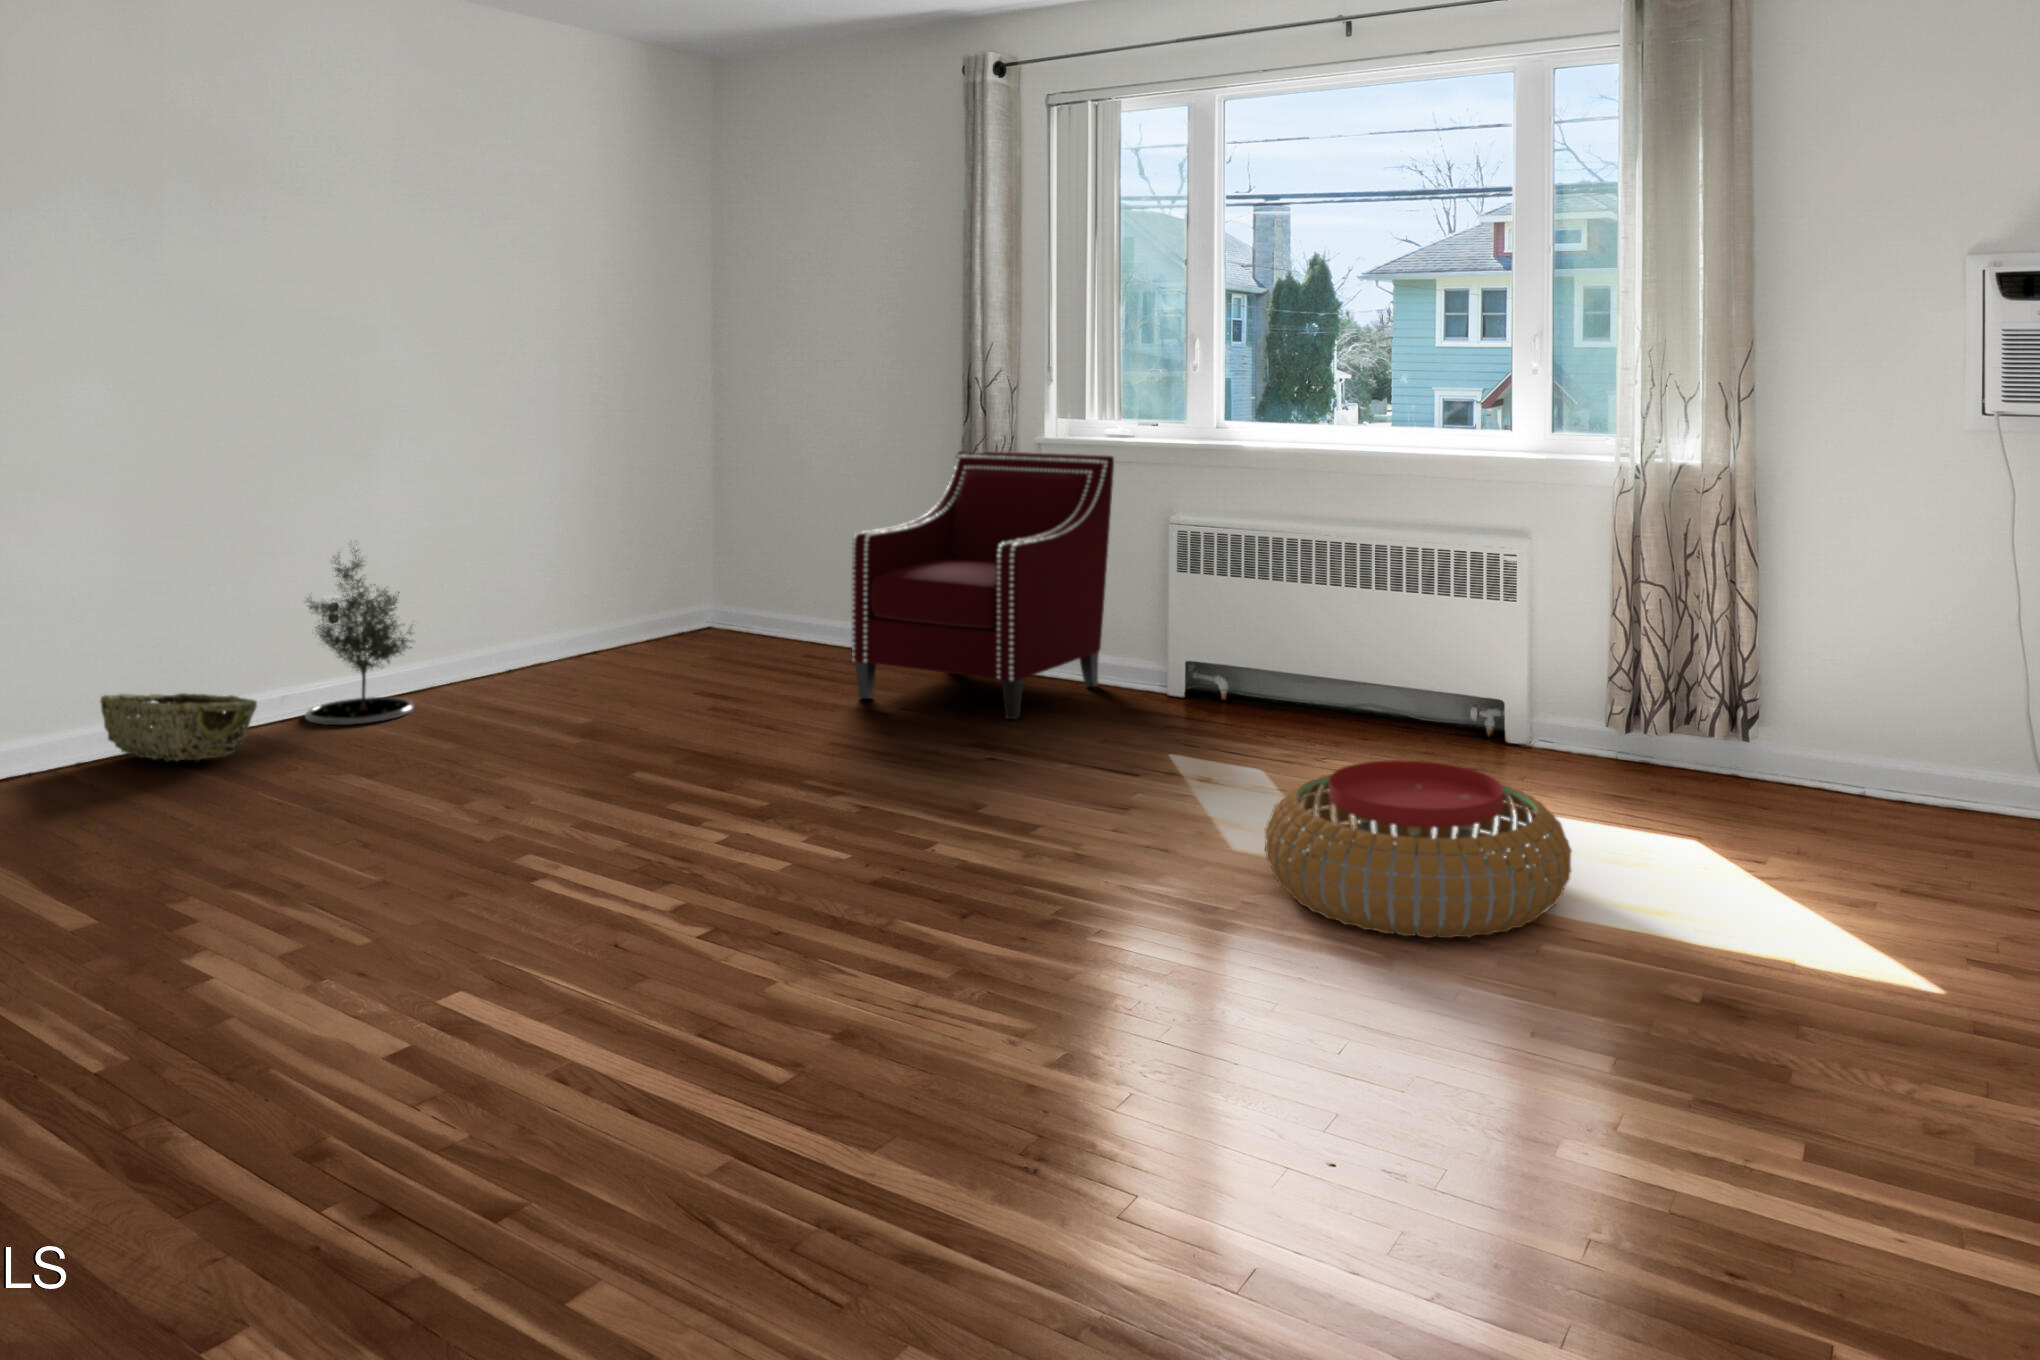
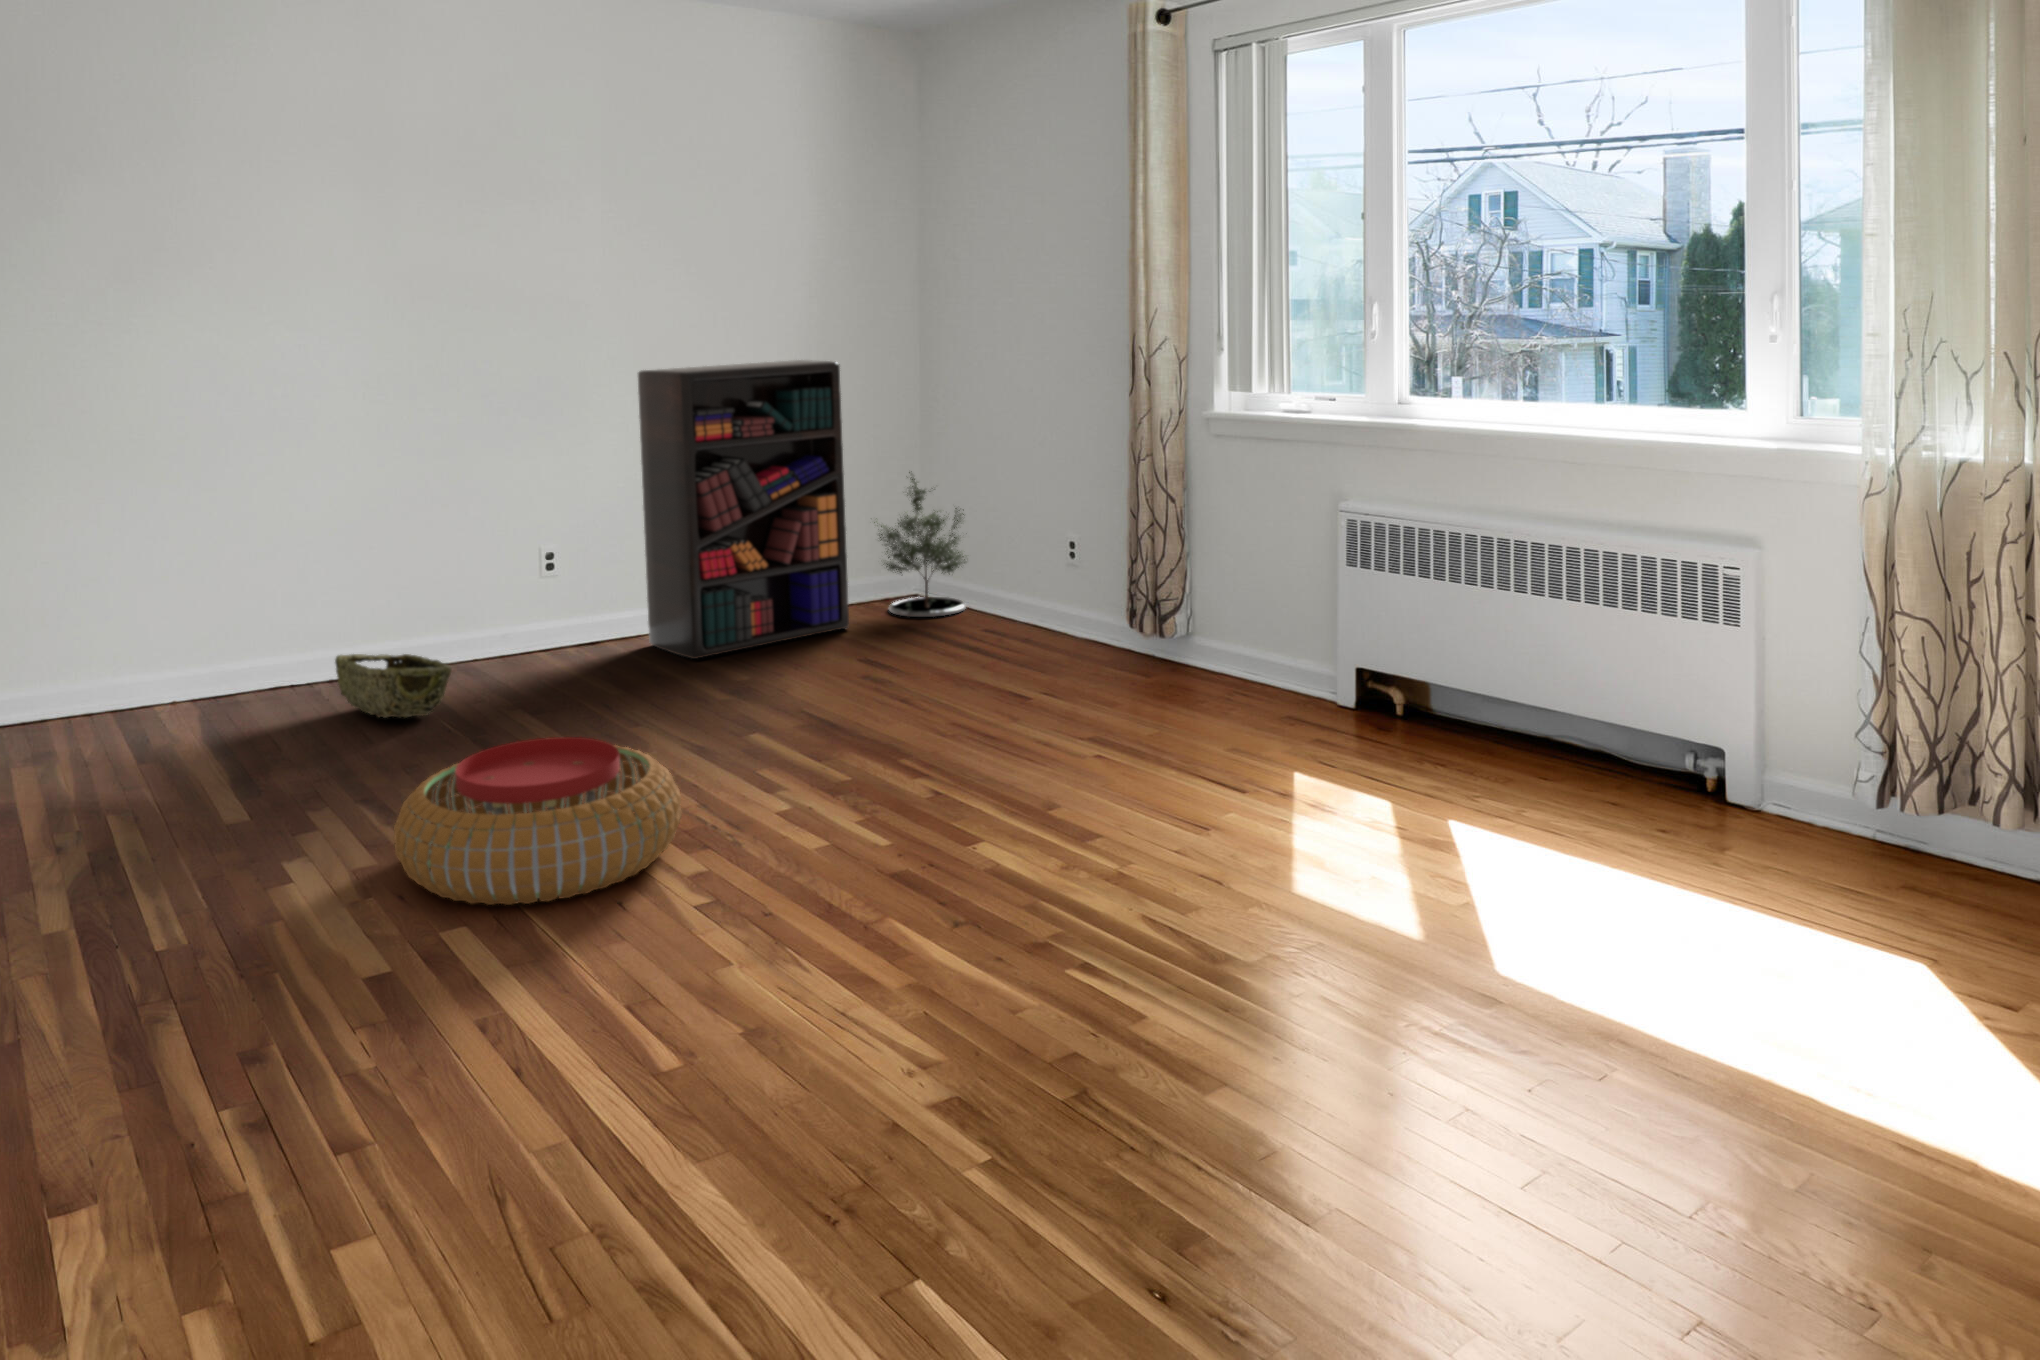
bookshelf: none [446,383,663,690] -> present [638,360,849,659]
armchair: present [852,450,1114,719] -> none [993,427,1279,724]
potted tree: present [305,547,413,725] -> present [874,472,966,617]
pouf: present [1265,760,1572,938] -> present [394,737,682,905]

